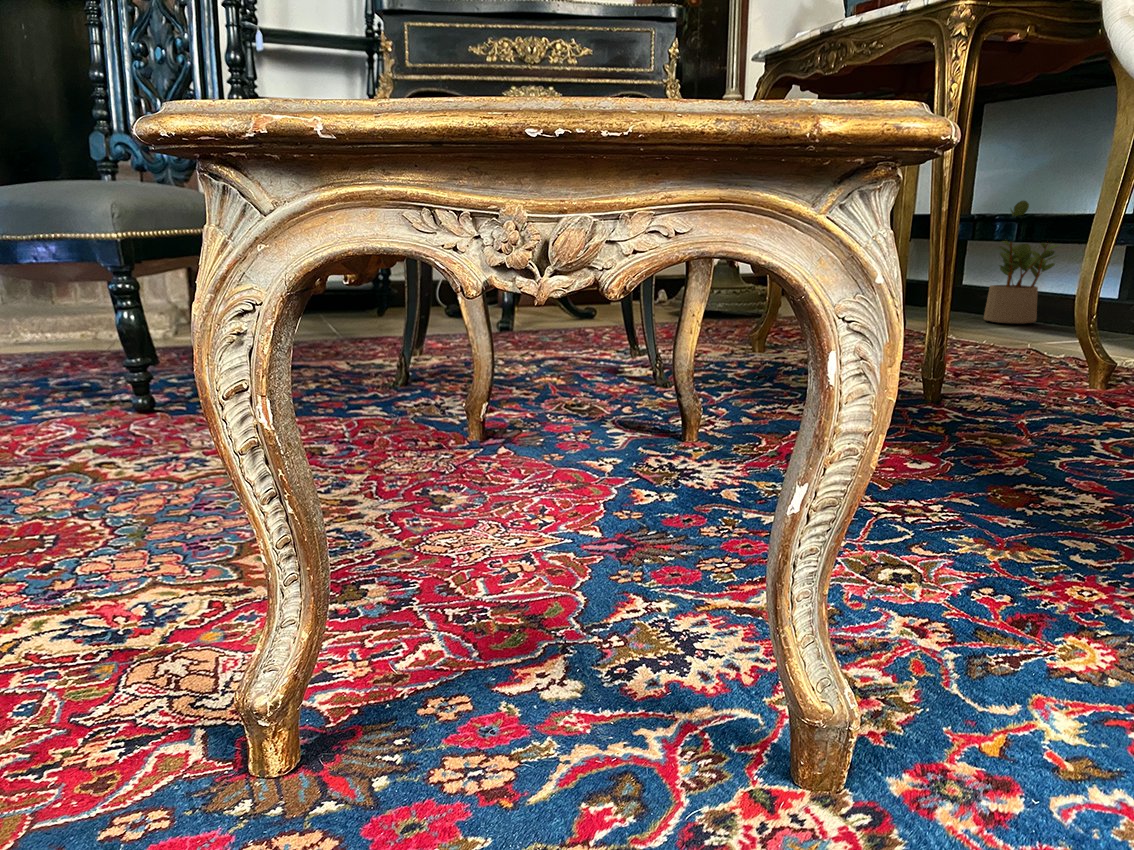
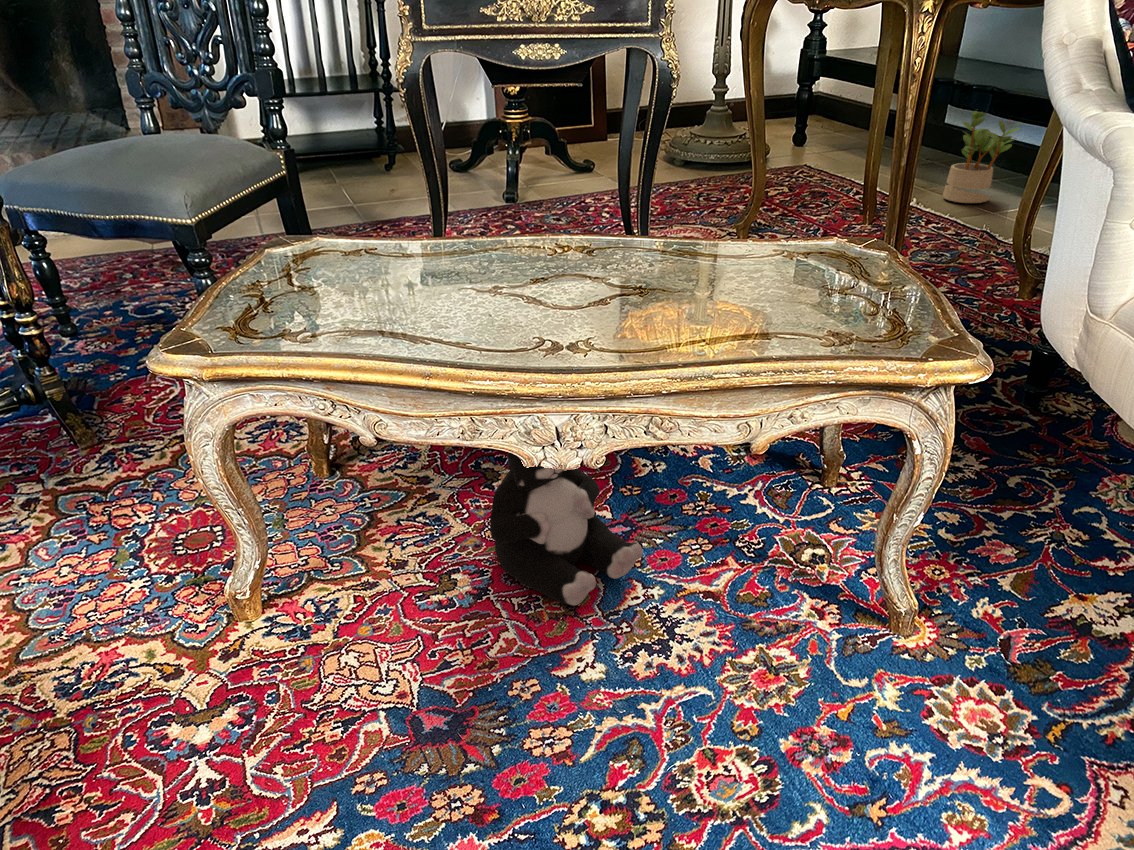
plush toy: none [419,343,645,609] -> present [490,453,643,606]

